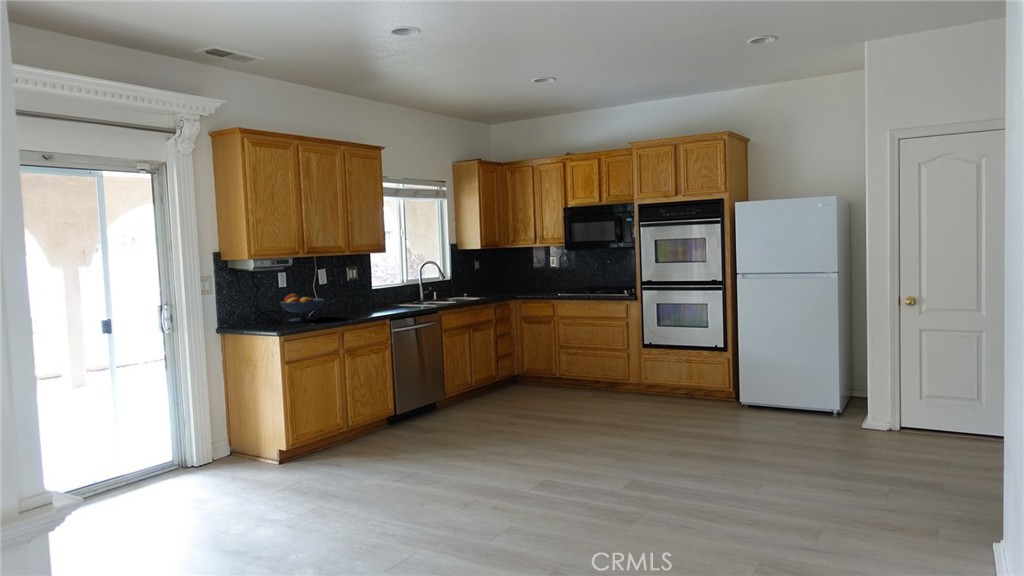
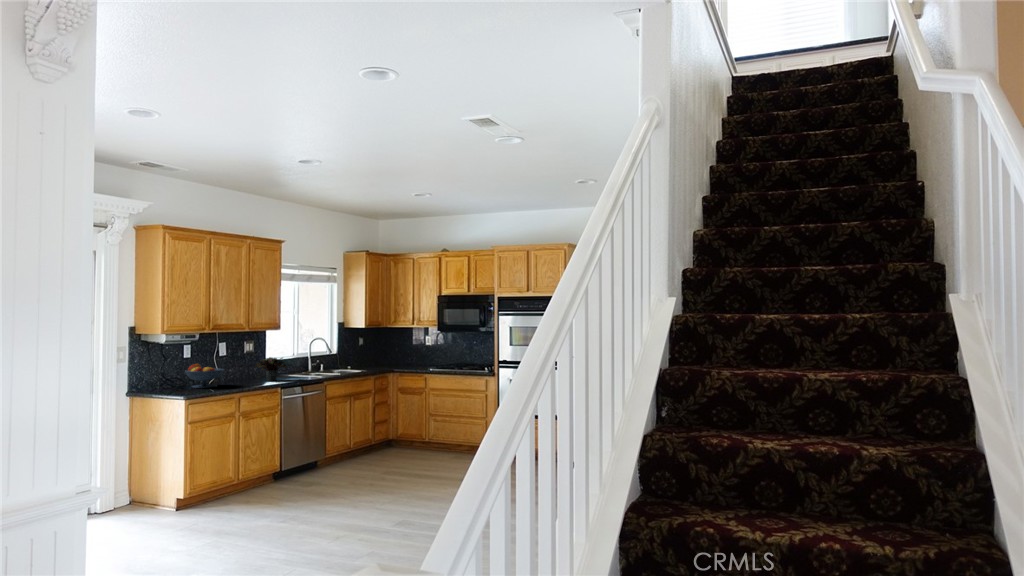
potted plant: none [359,284,396,312] -> present [255,357,287,381]

